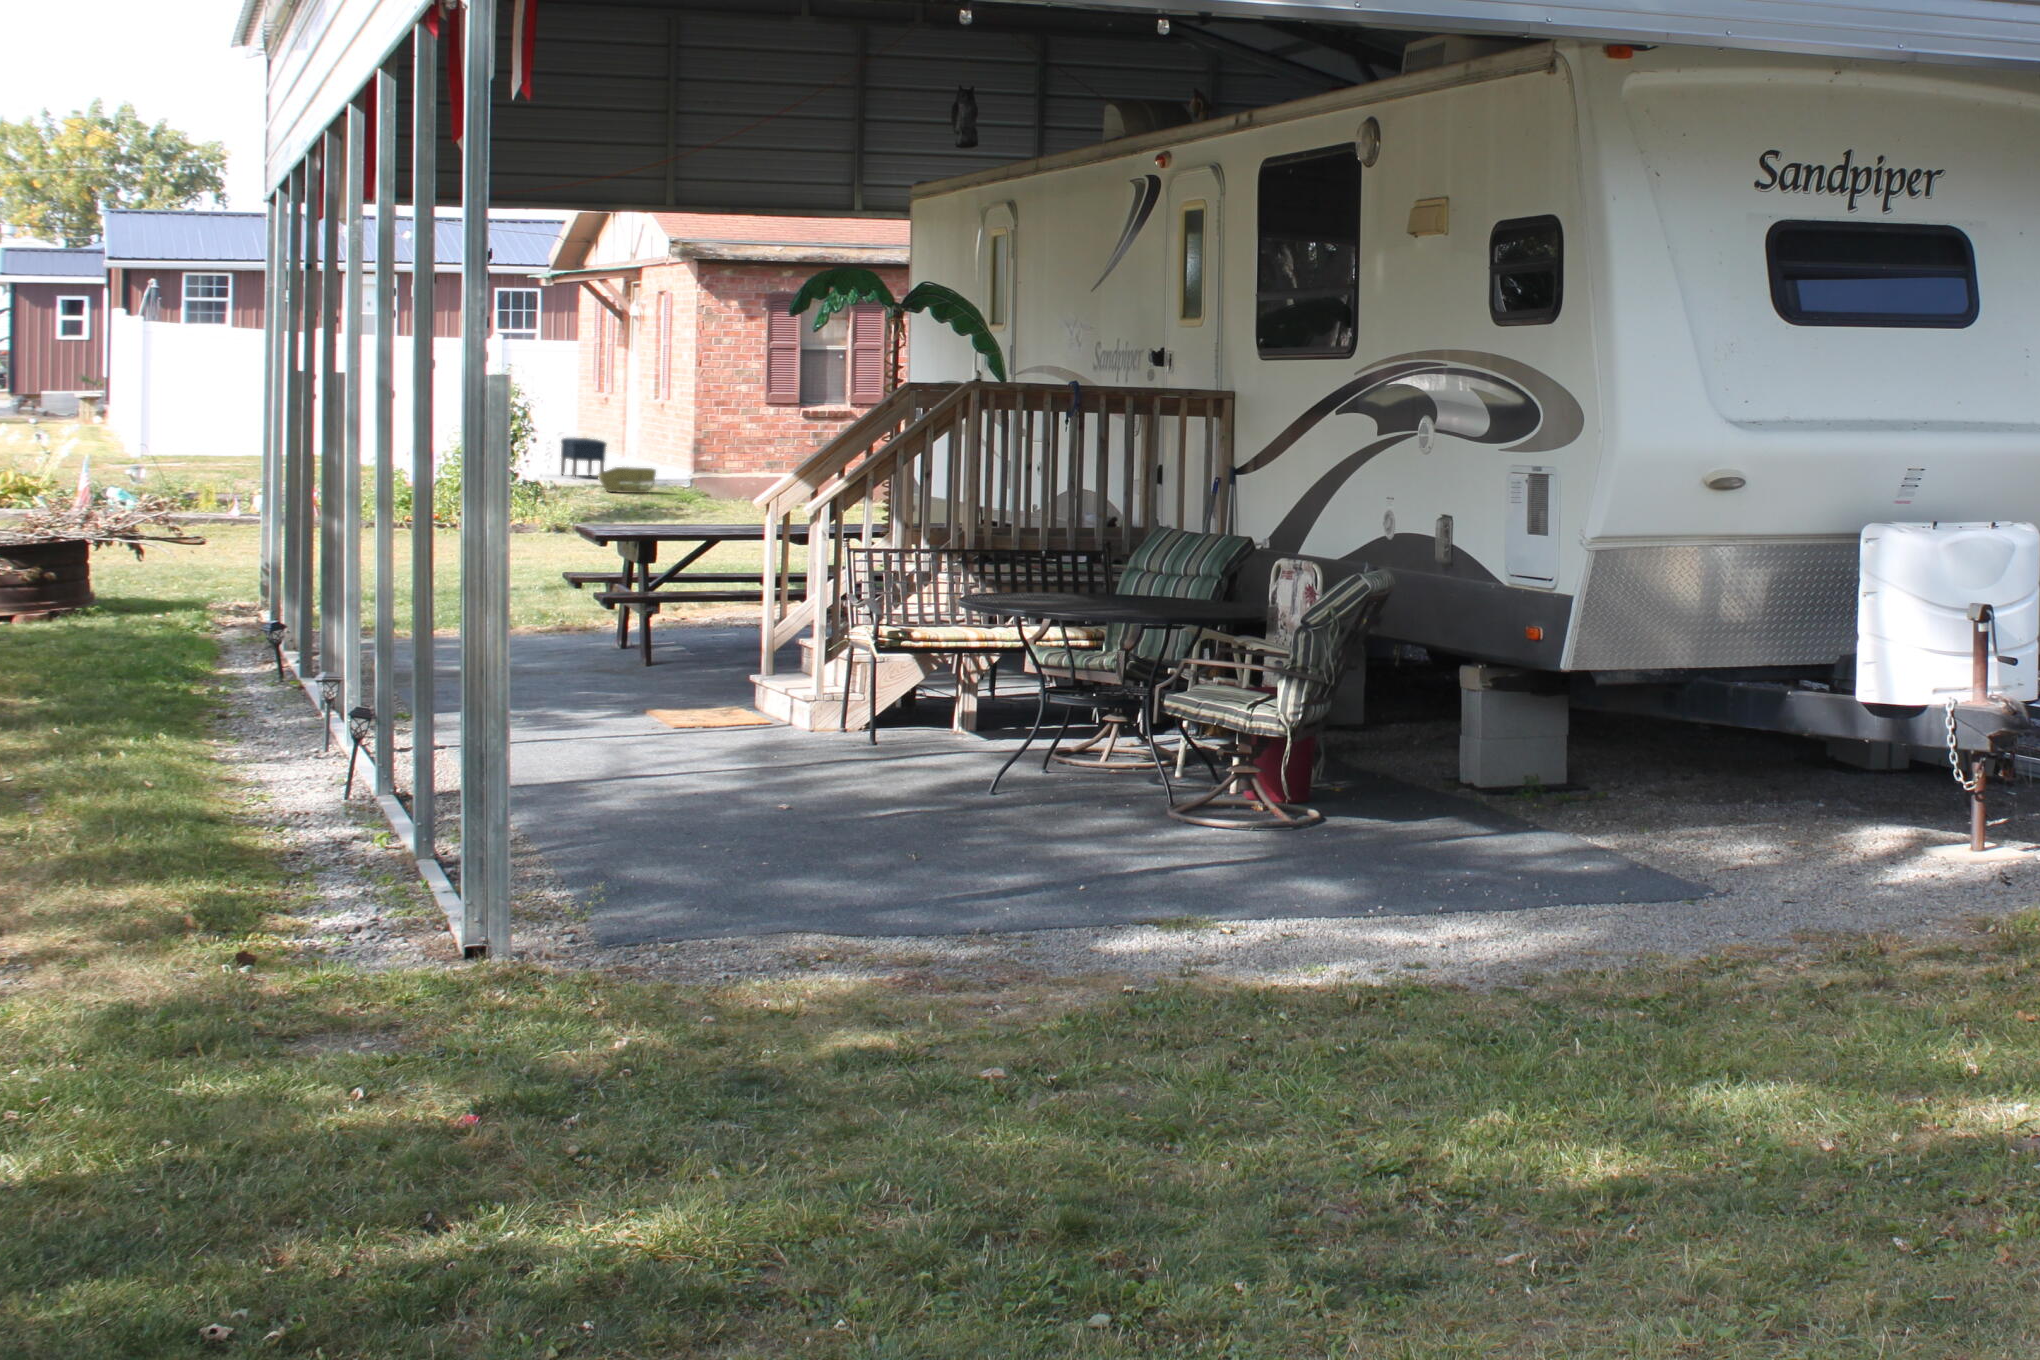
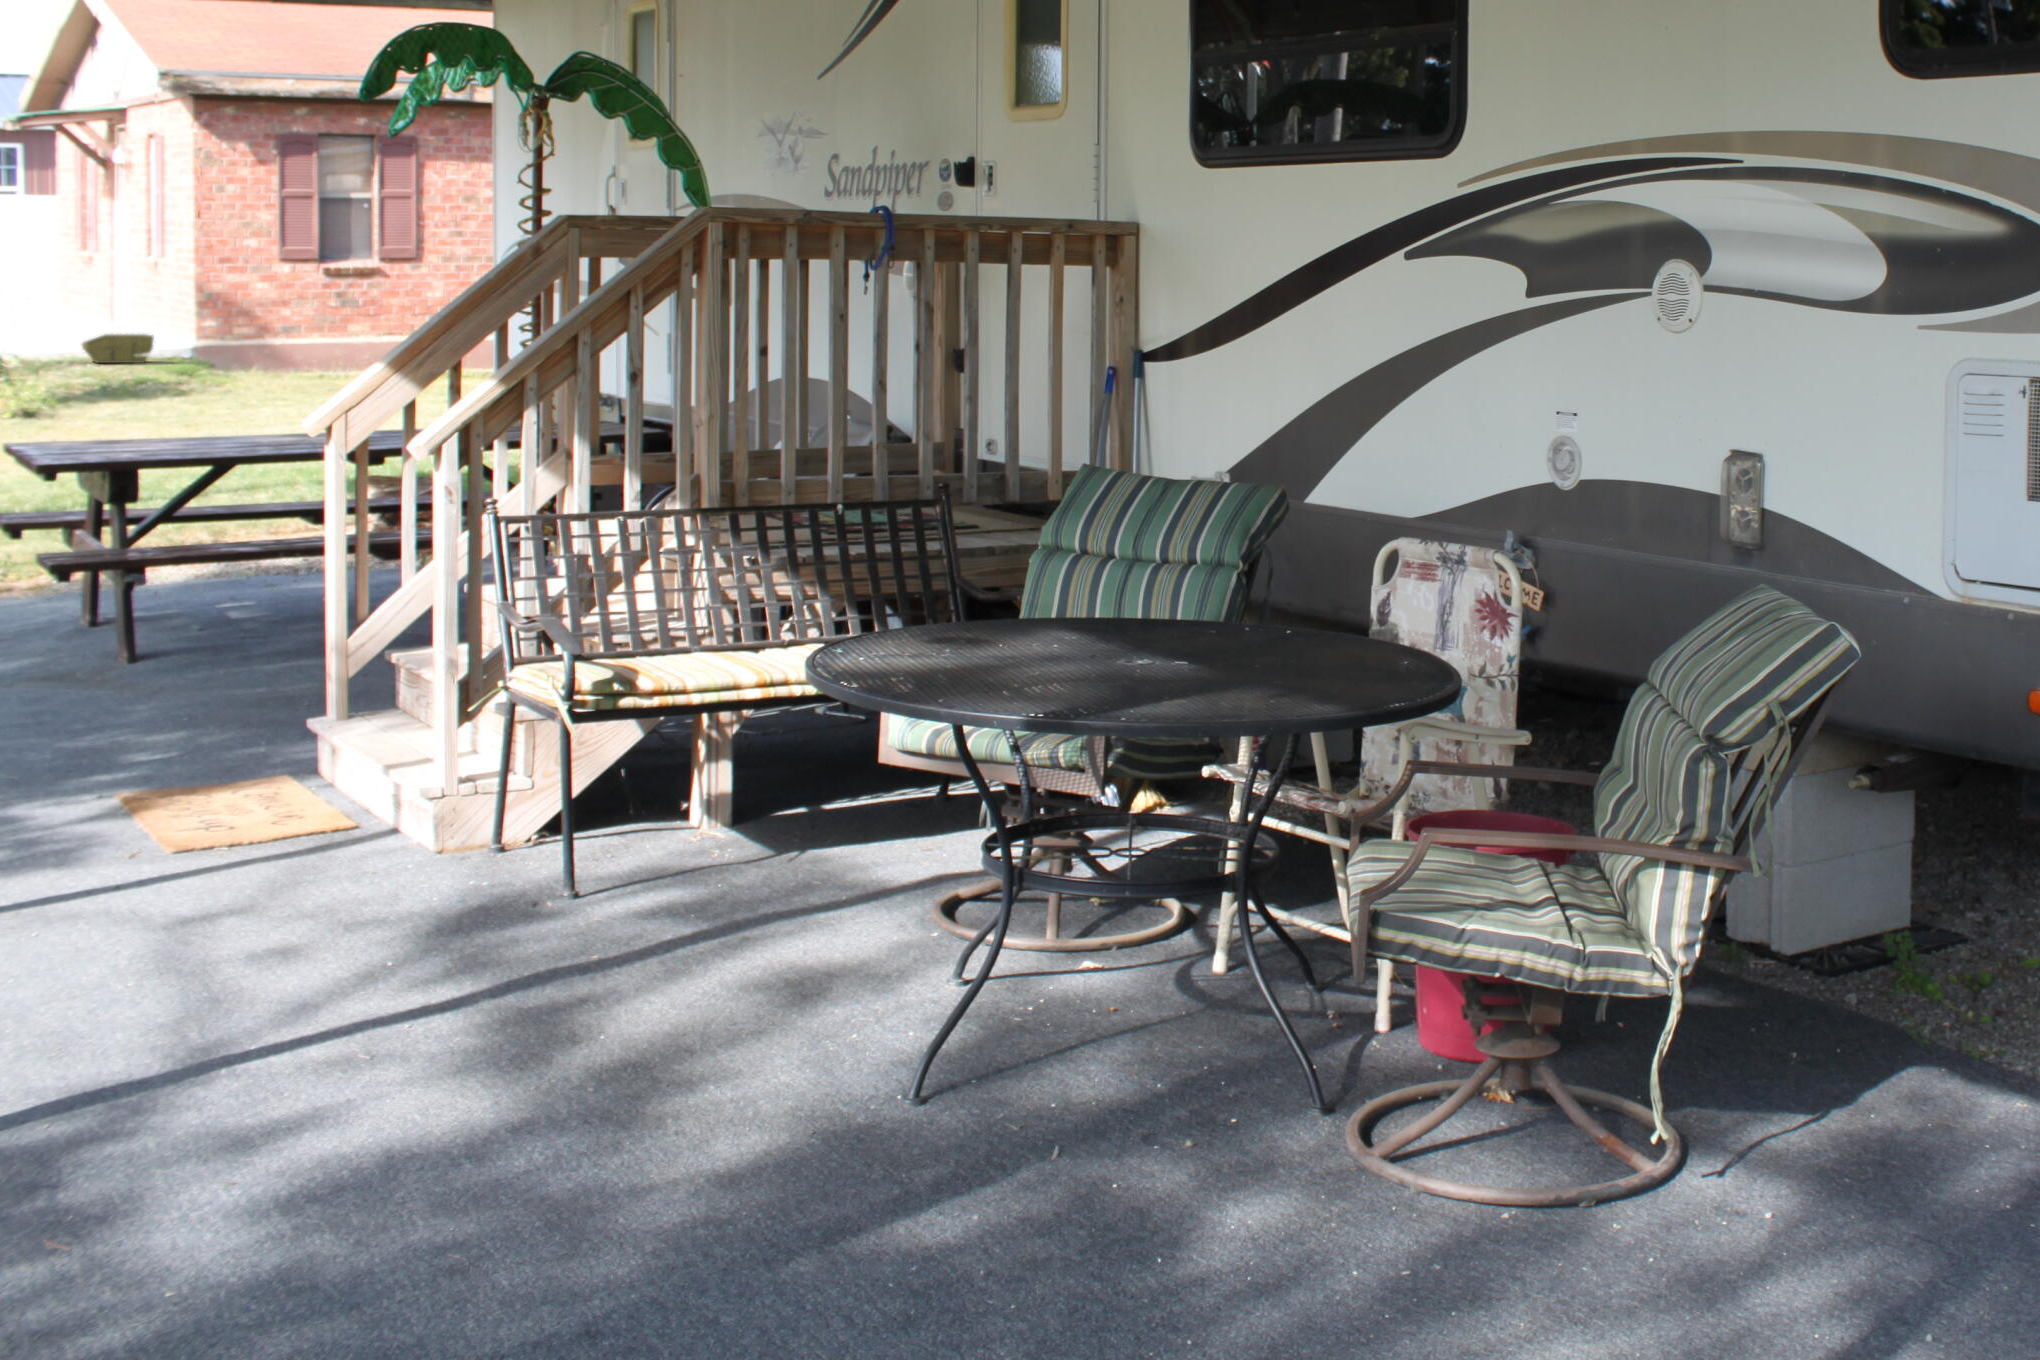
bench: present [561,438,606,477] -> none [39,301,94,347]

